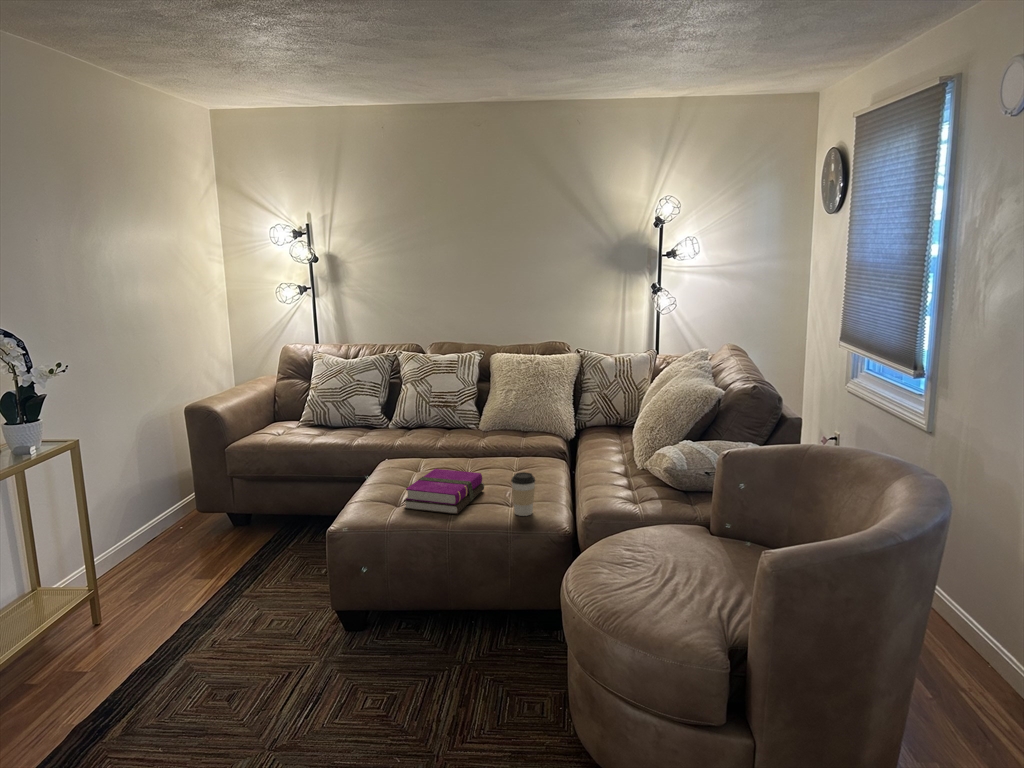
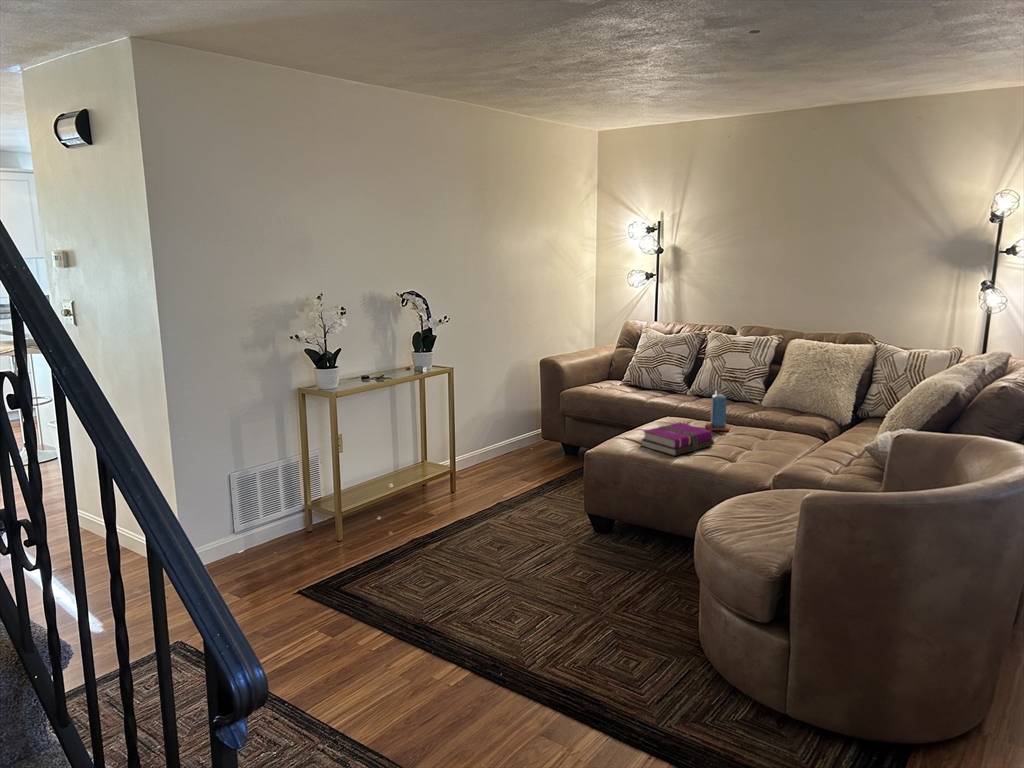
candle: none [449,422,481,471] -> present [706,391,730,431]
coffee cup: present [511,472,535,516] -> none [720,431,741,467]

